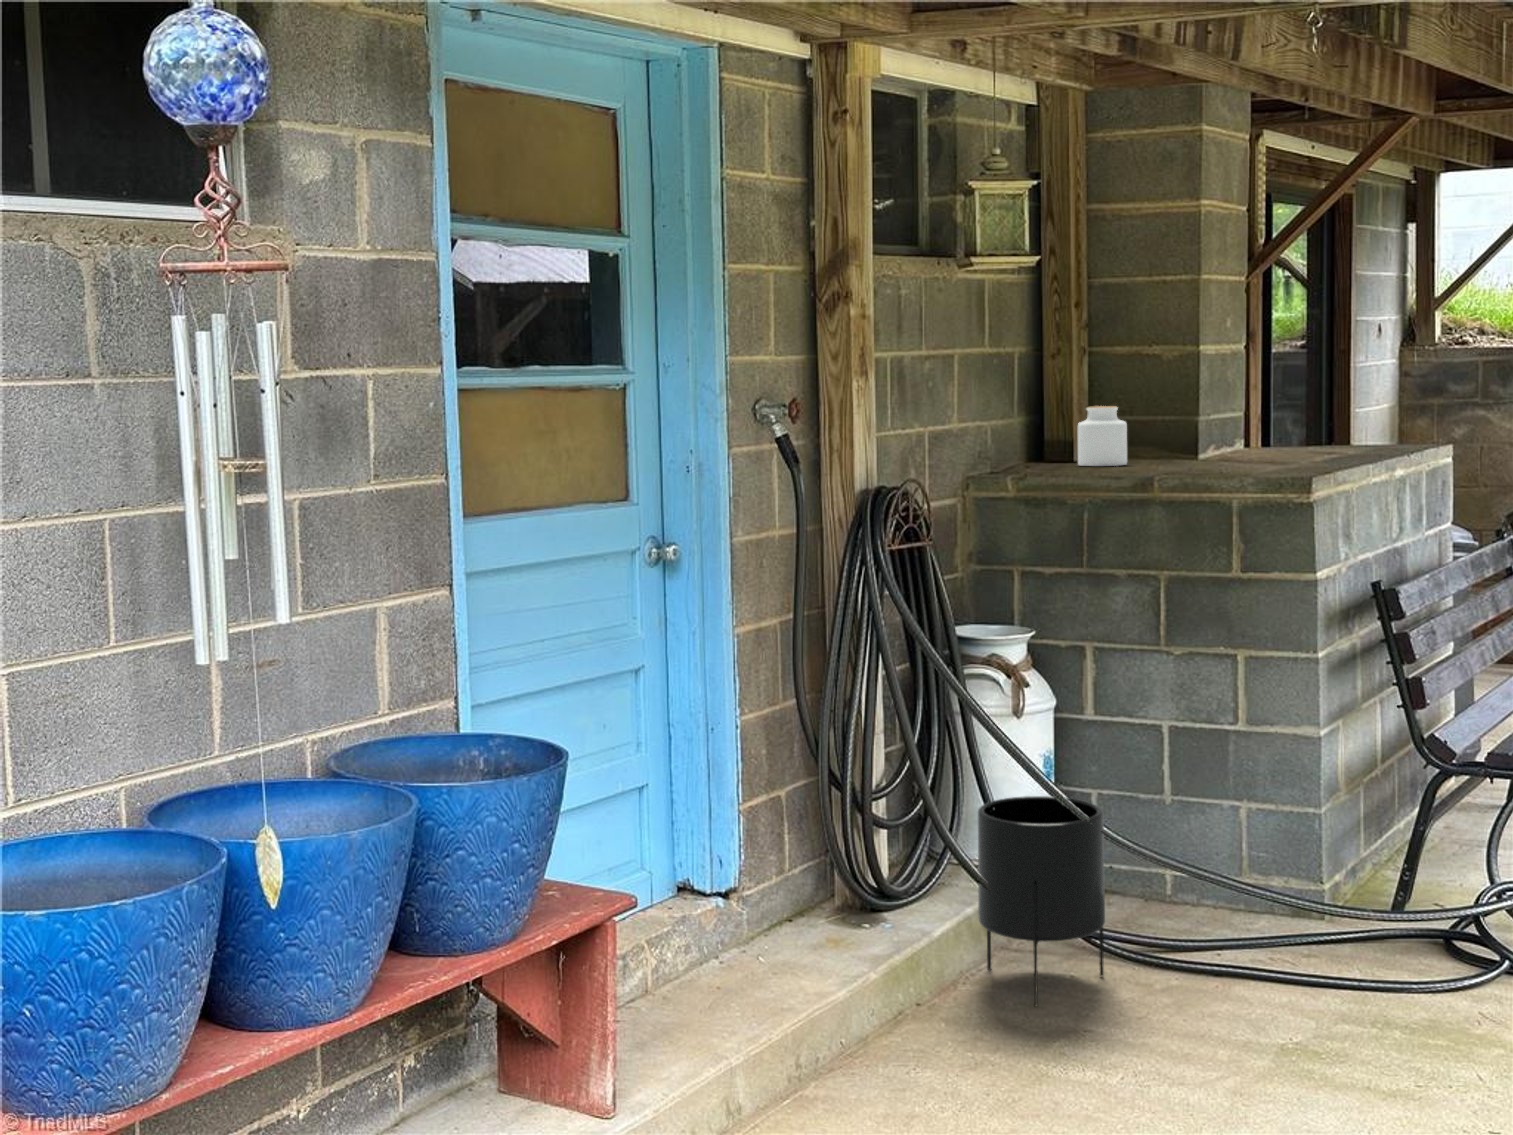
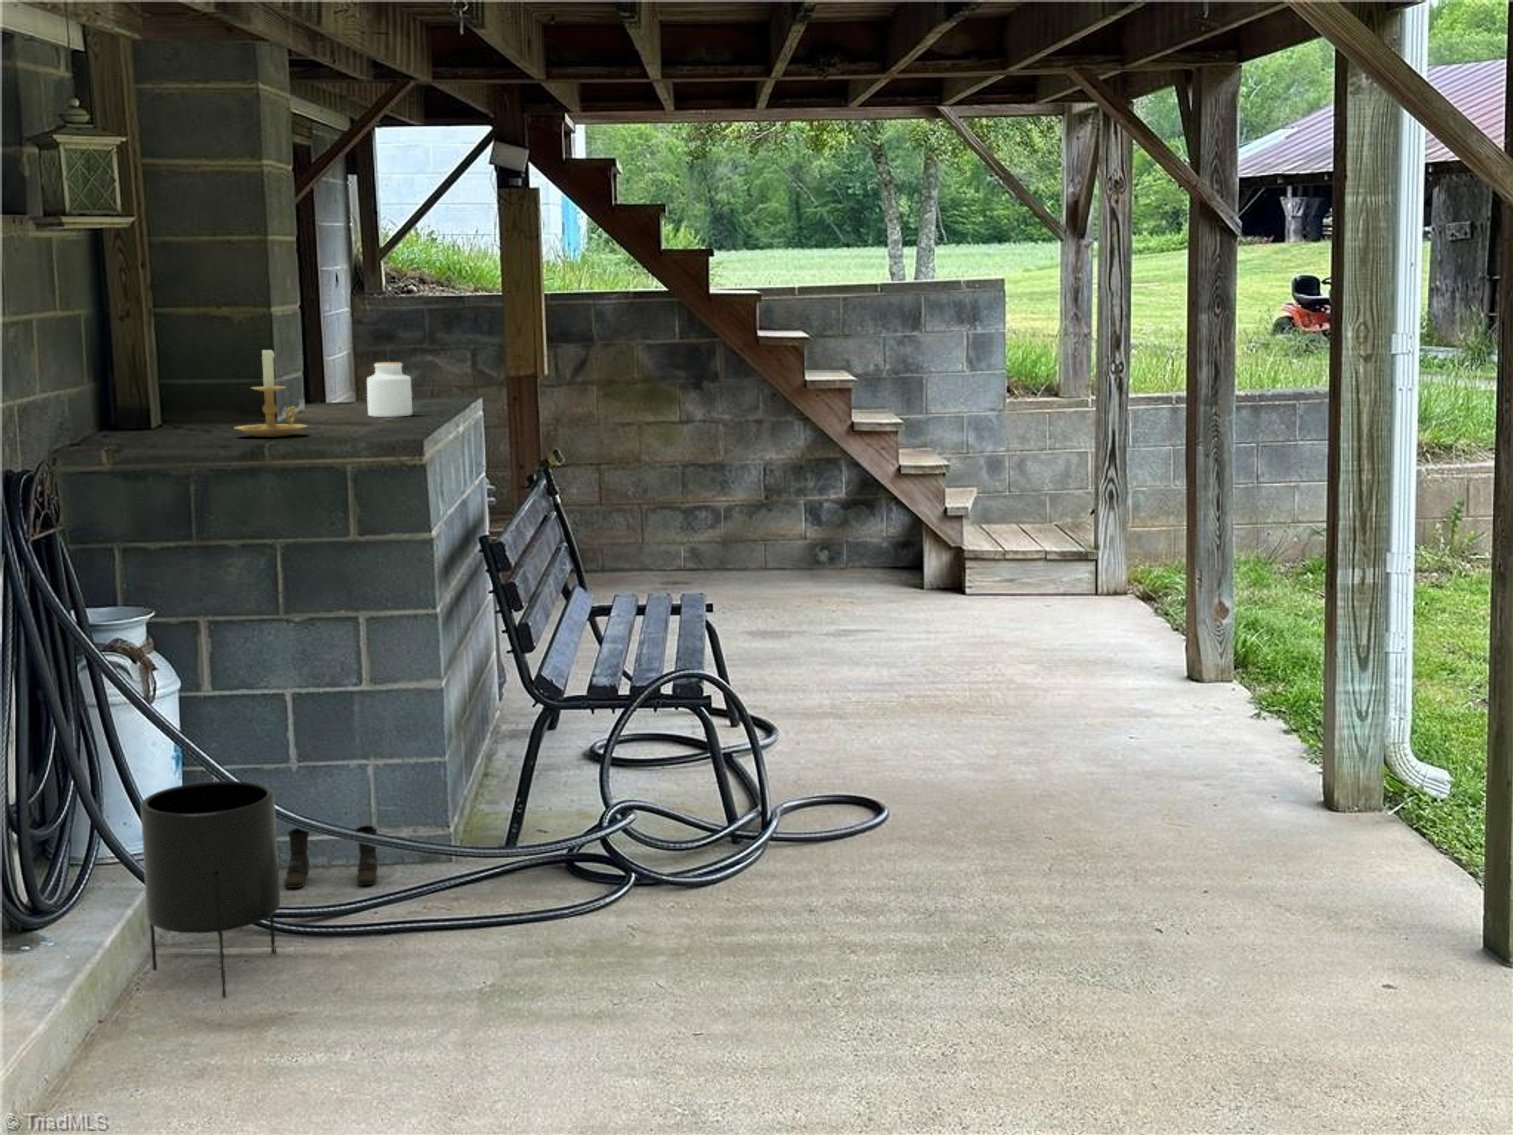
candle holder: none [1134,380,1207,469] -> present [235,349,306,437]
jar: present [1078,406,1127,466] -> present [367,362,412,417]
boots: none [1146,860,1244,929] -> present [284,826,378,888]

